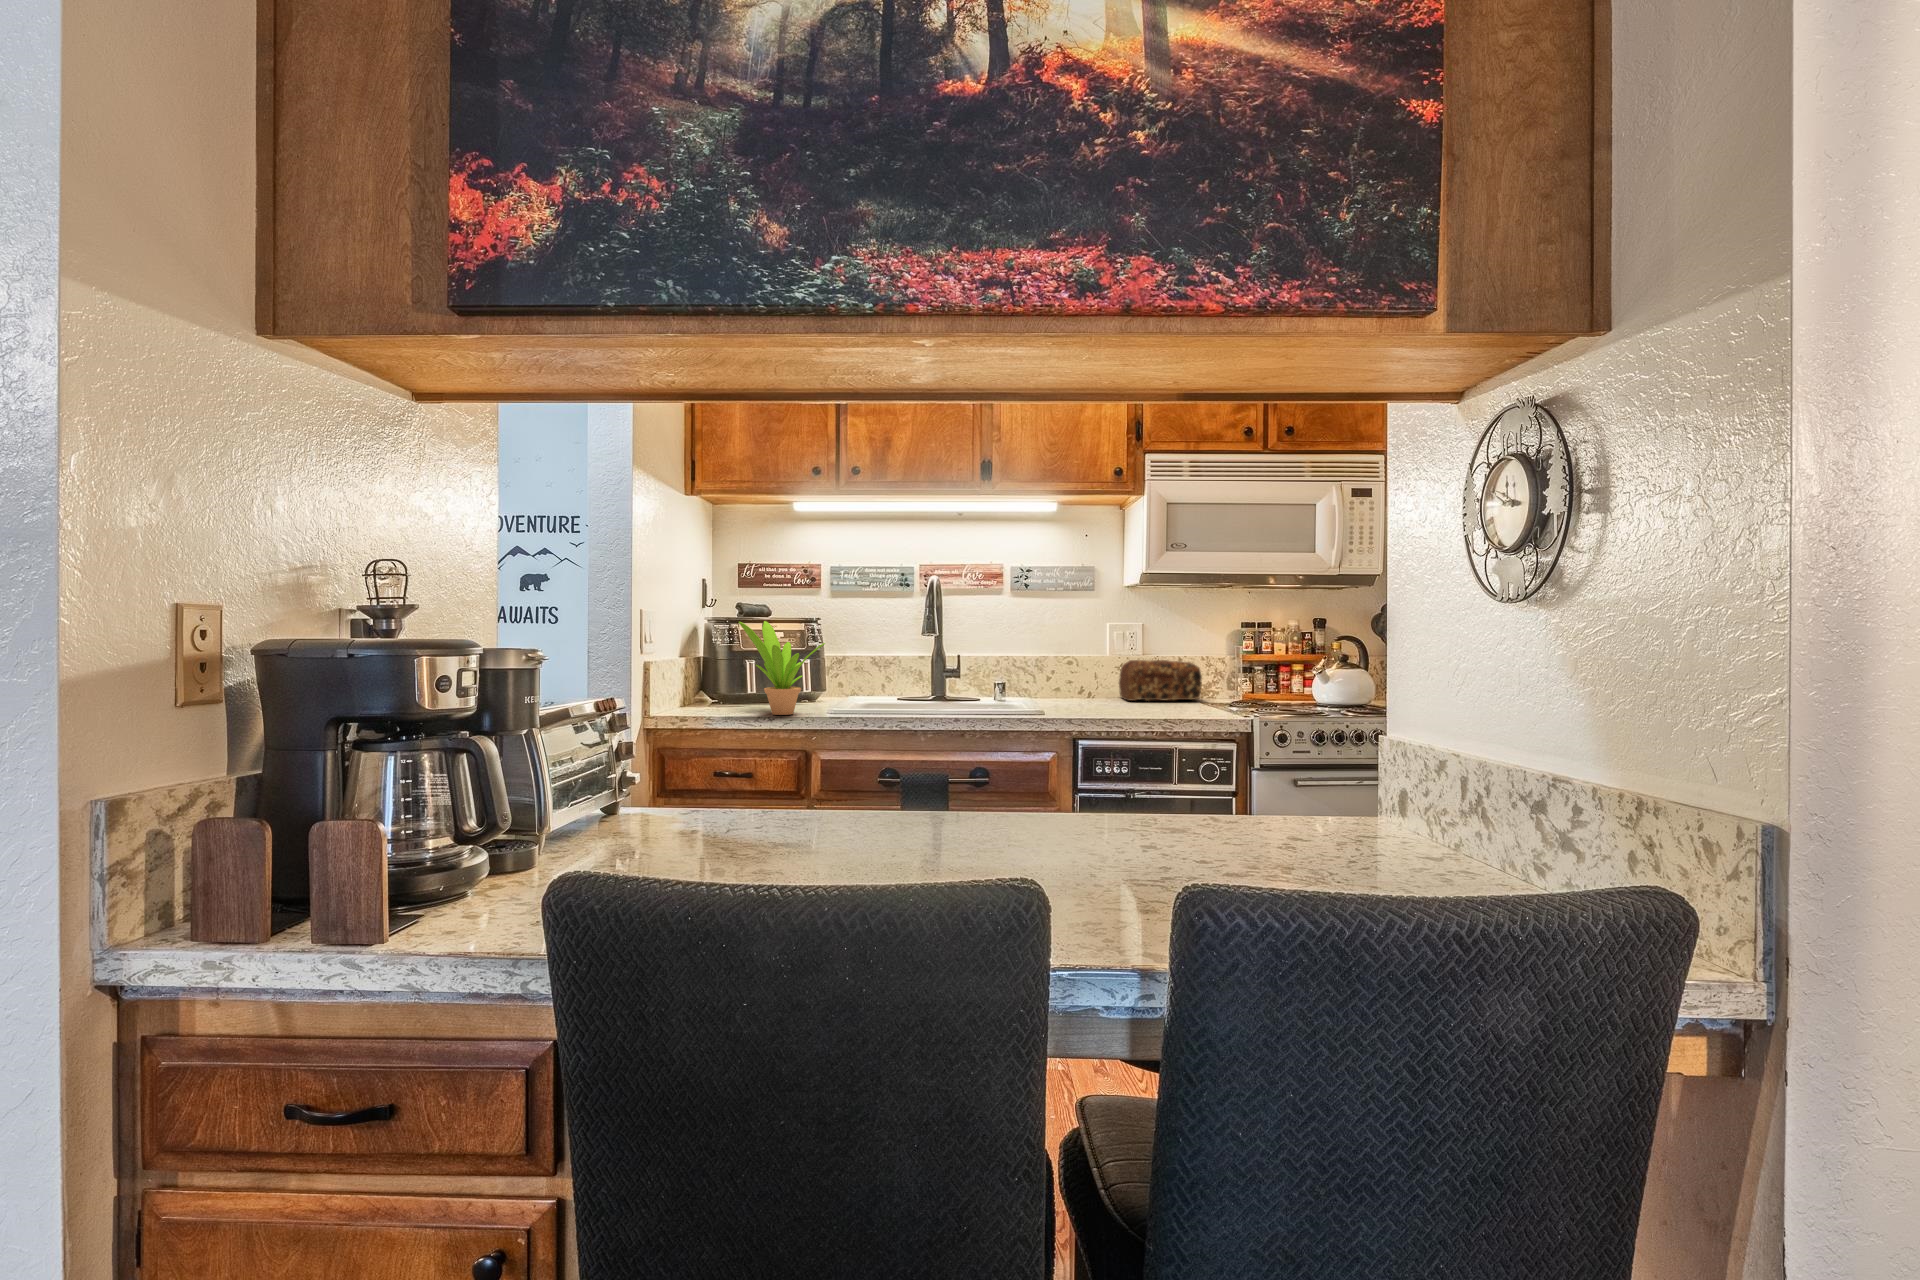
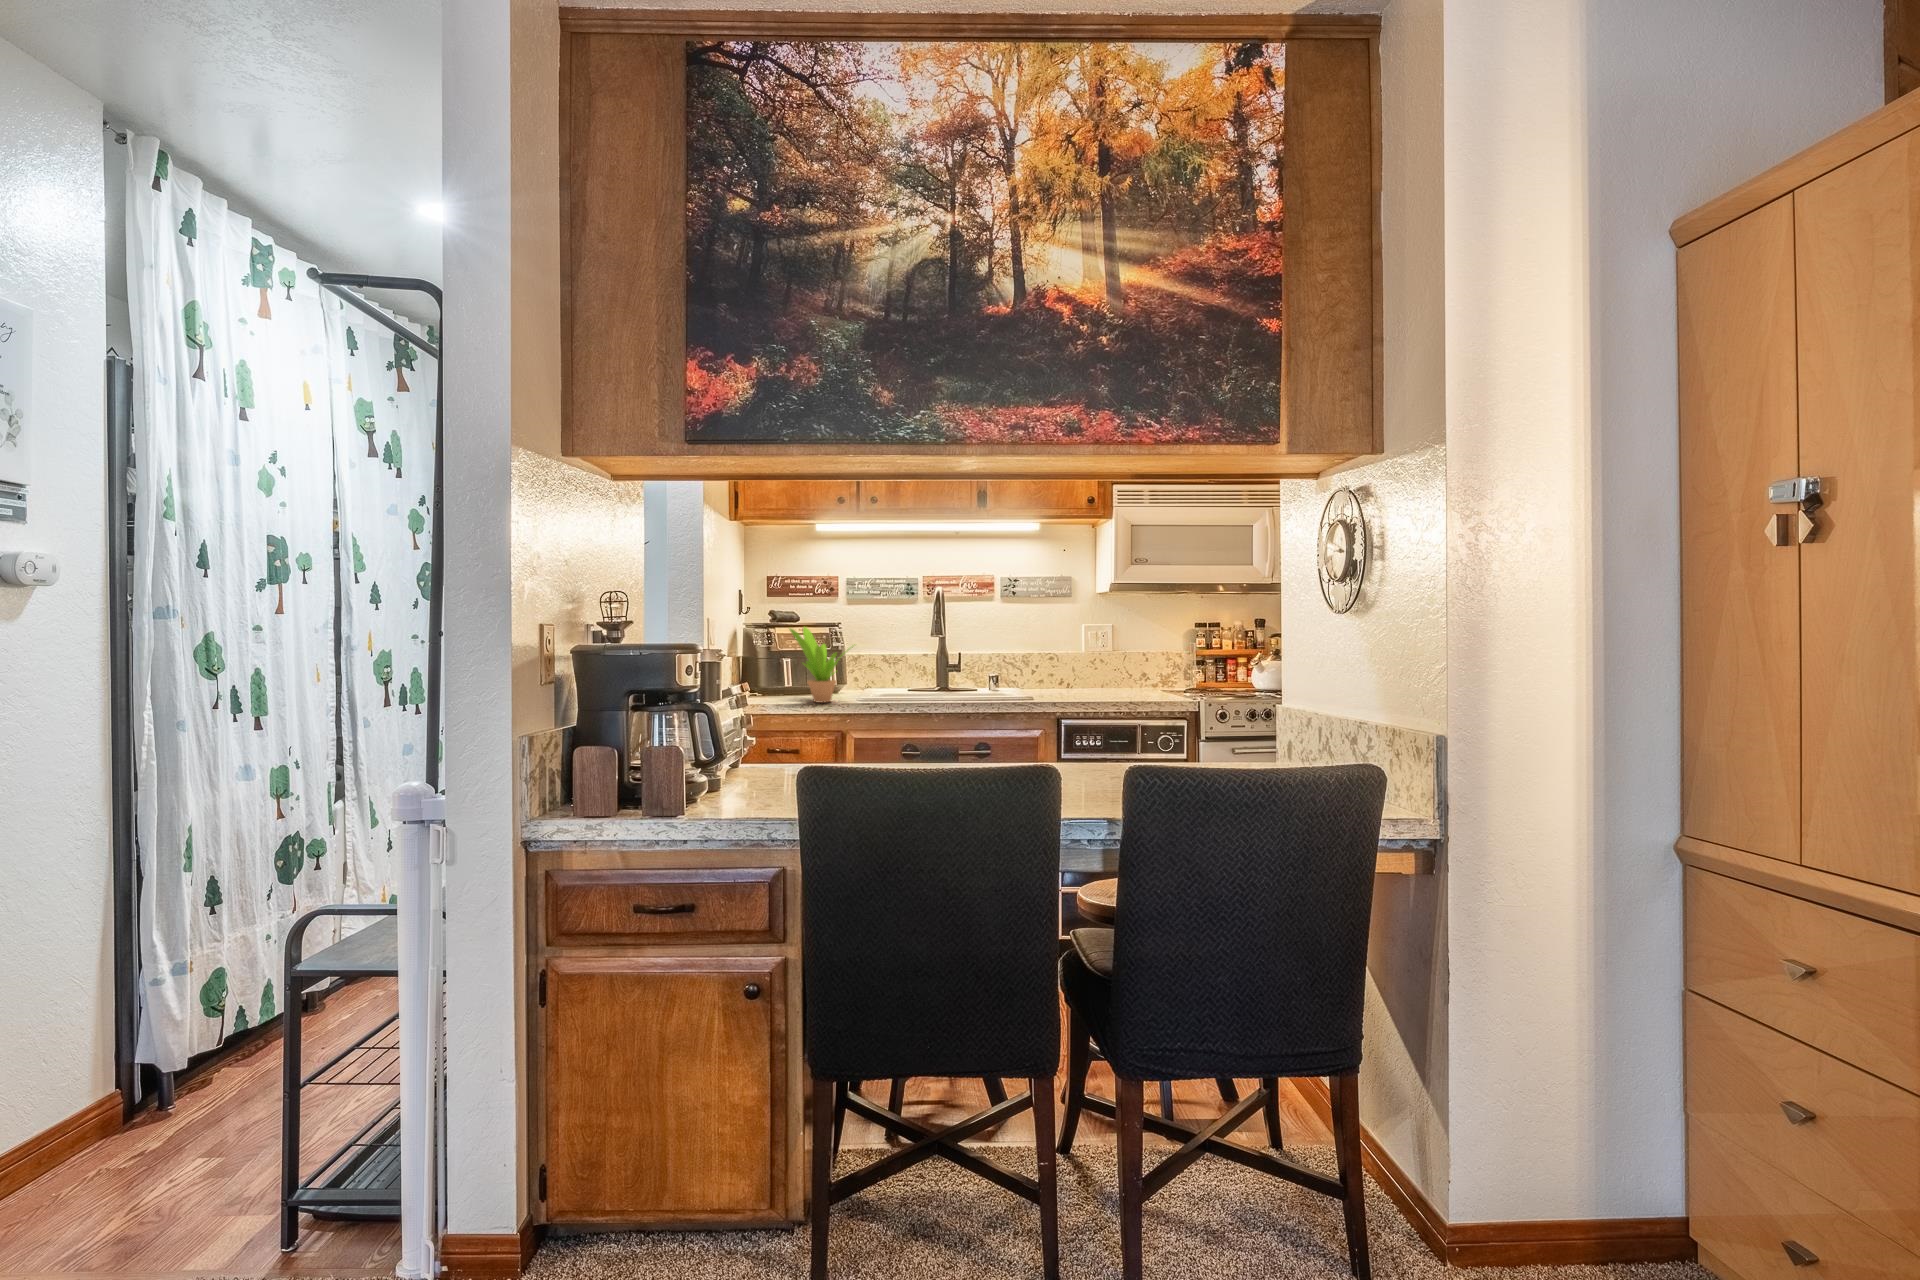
bread loaf: present [1119,660,1202,701] -> none [1092,655,1160,689]

